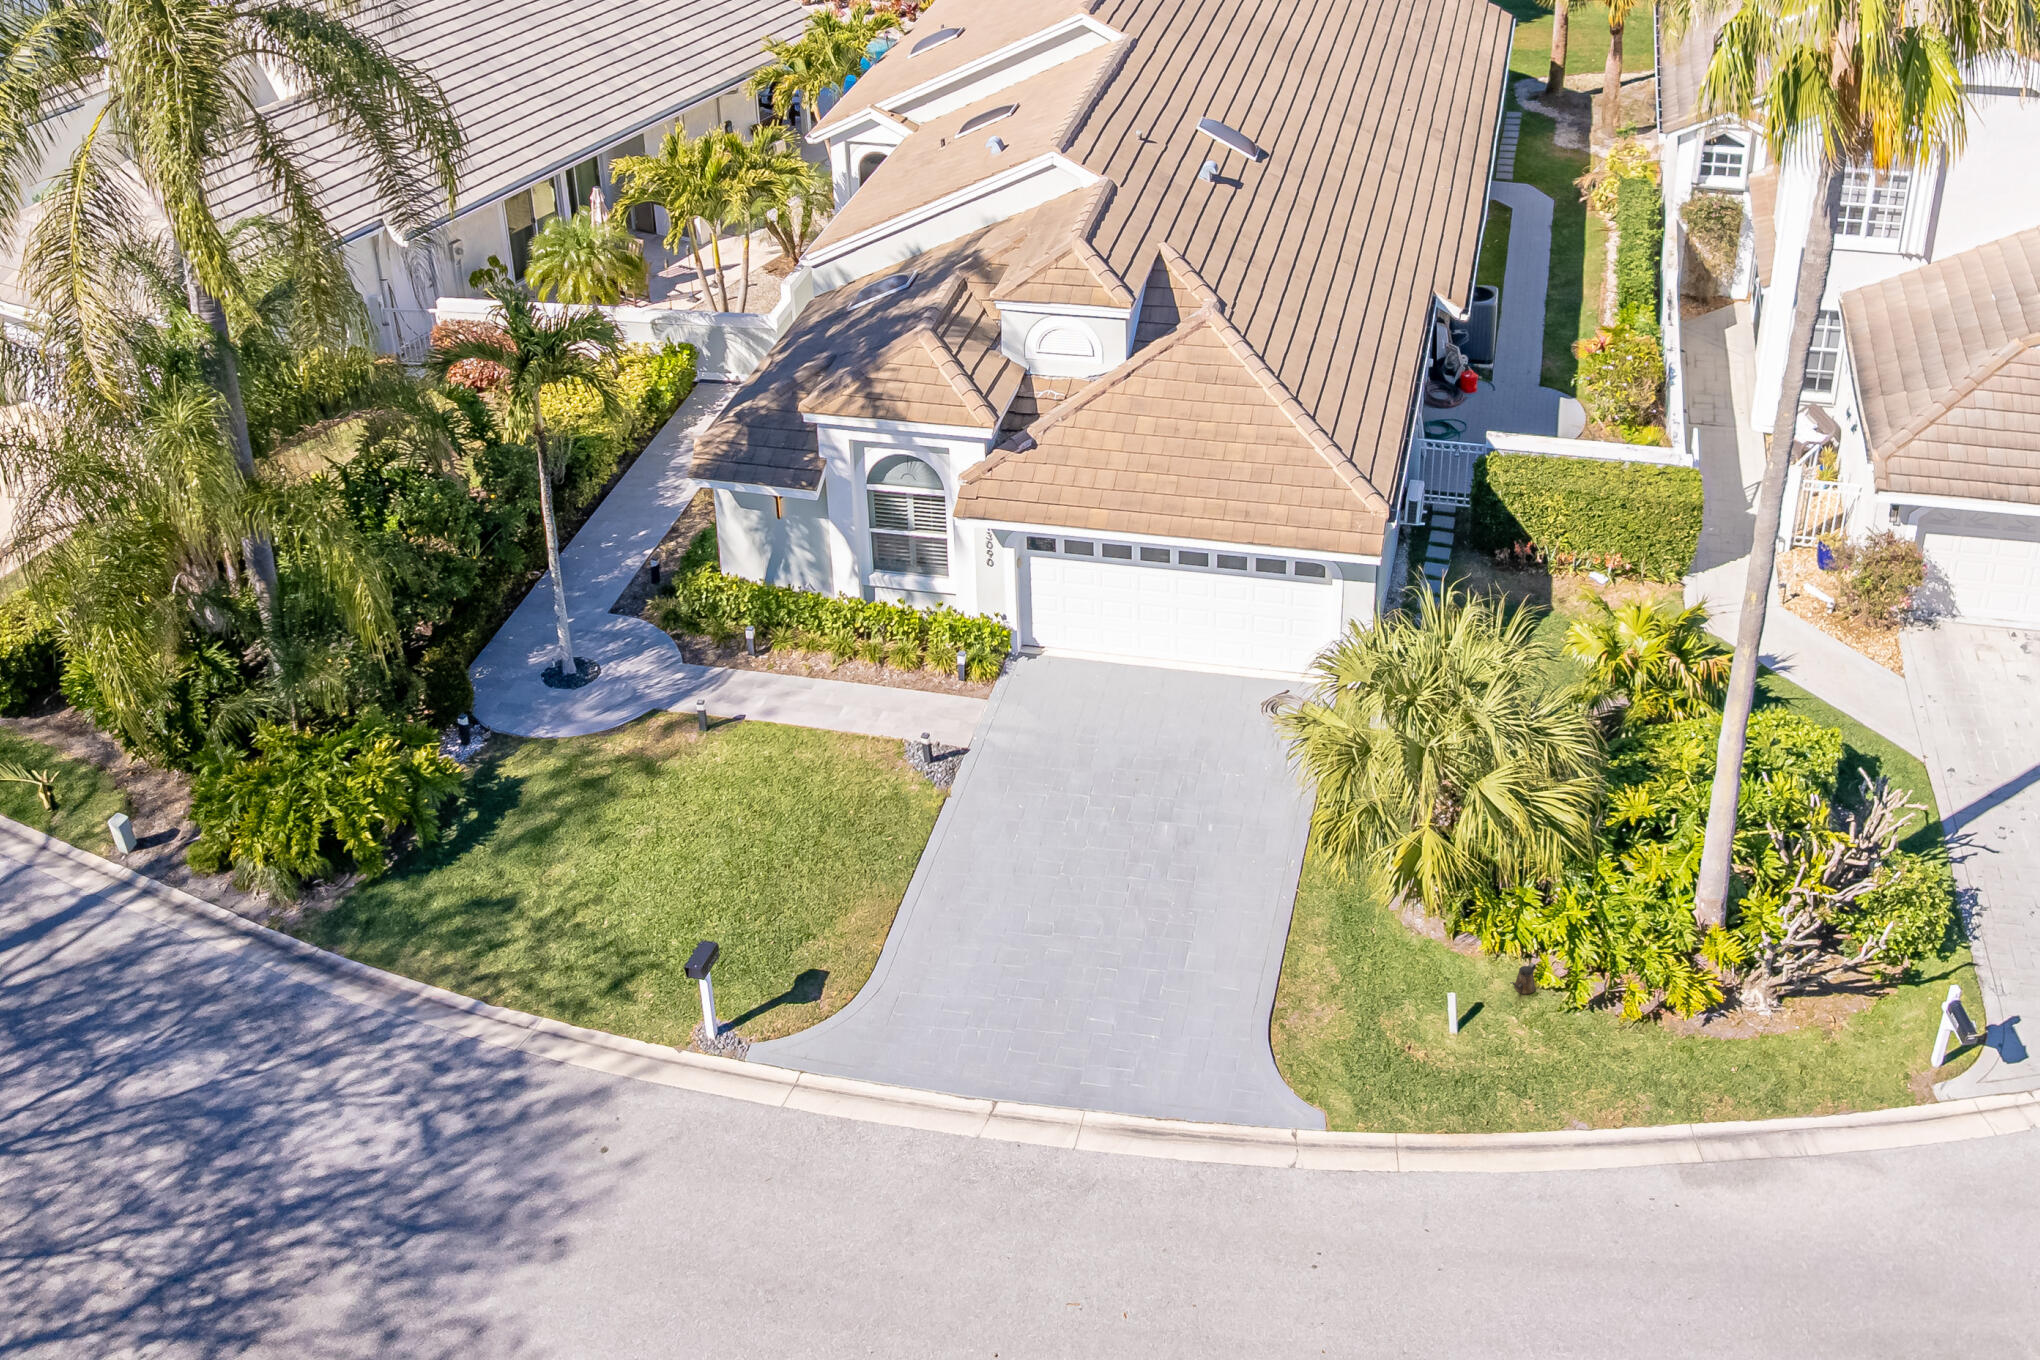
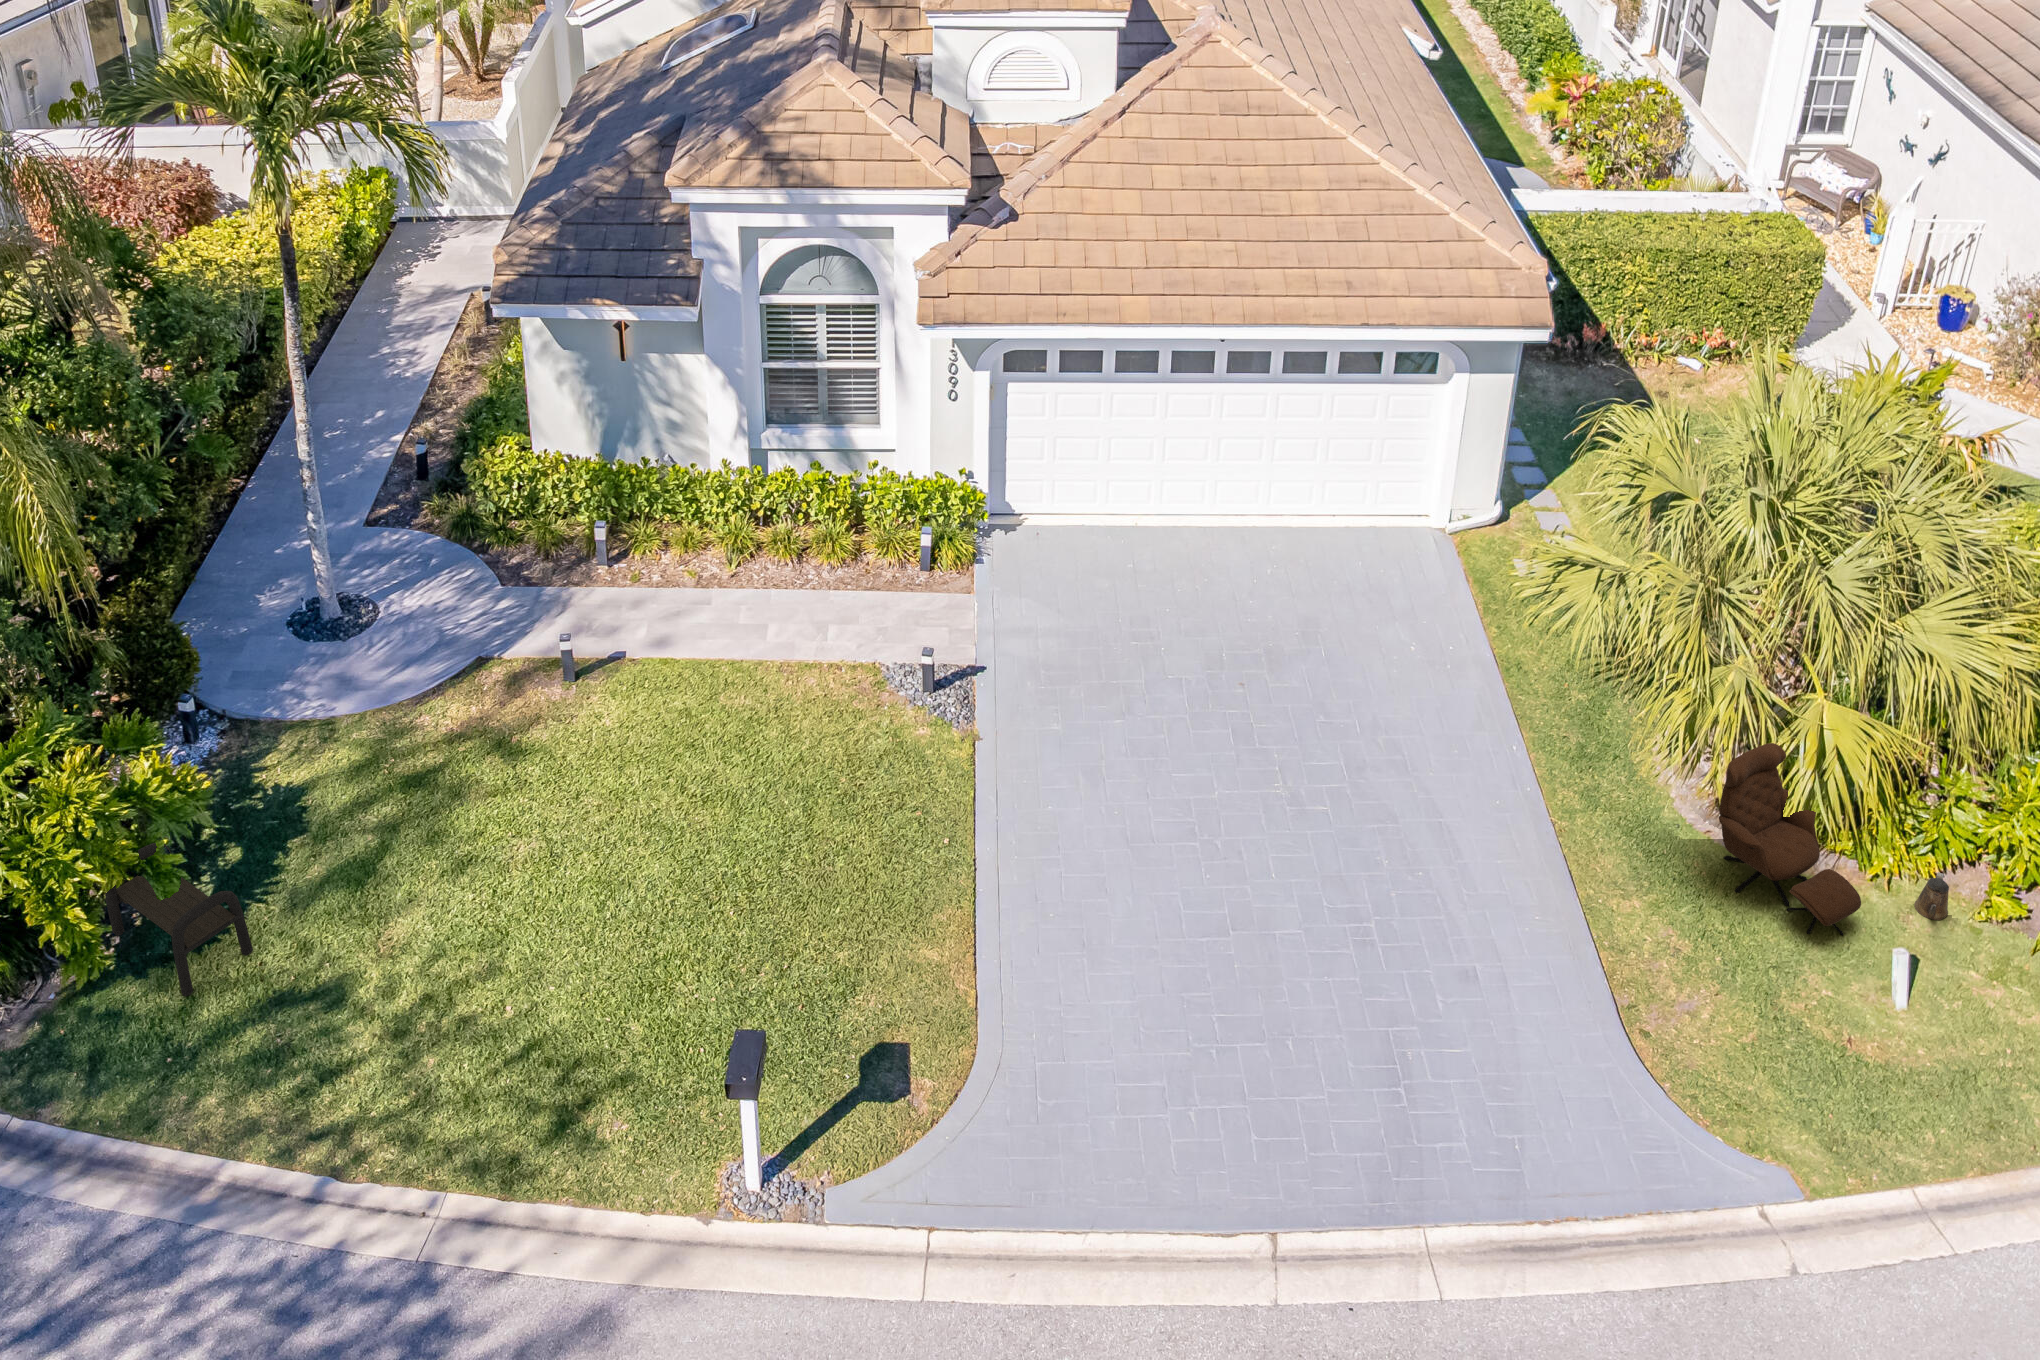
bench: none [388,802,468,895] -> present [105,843,253,996]
lounge chair: none [1388,862,1469,995] -> present [1719,743,1861,935]

